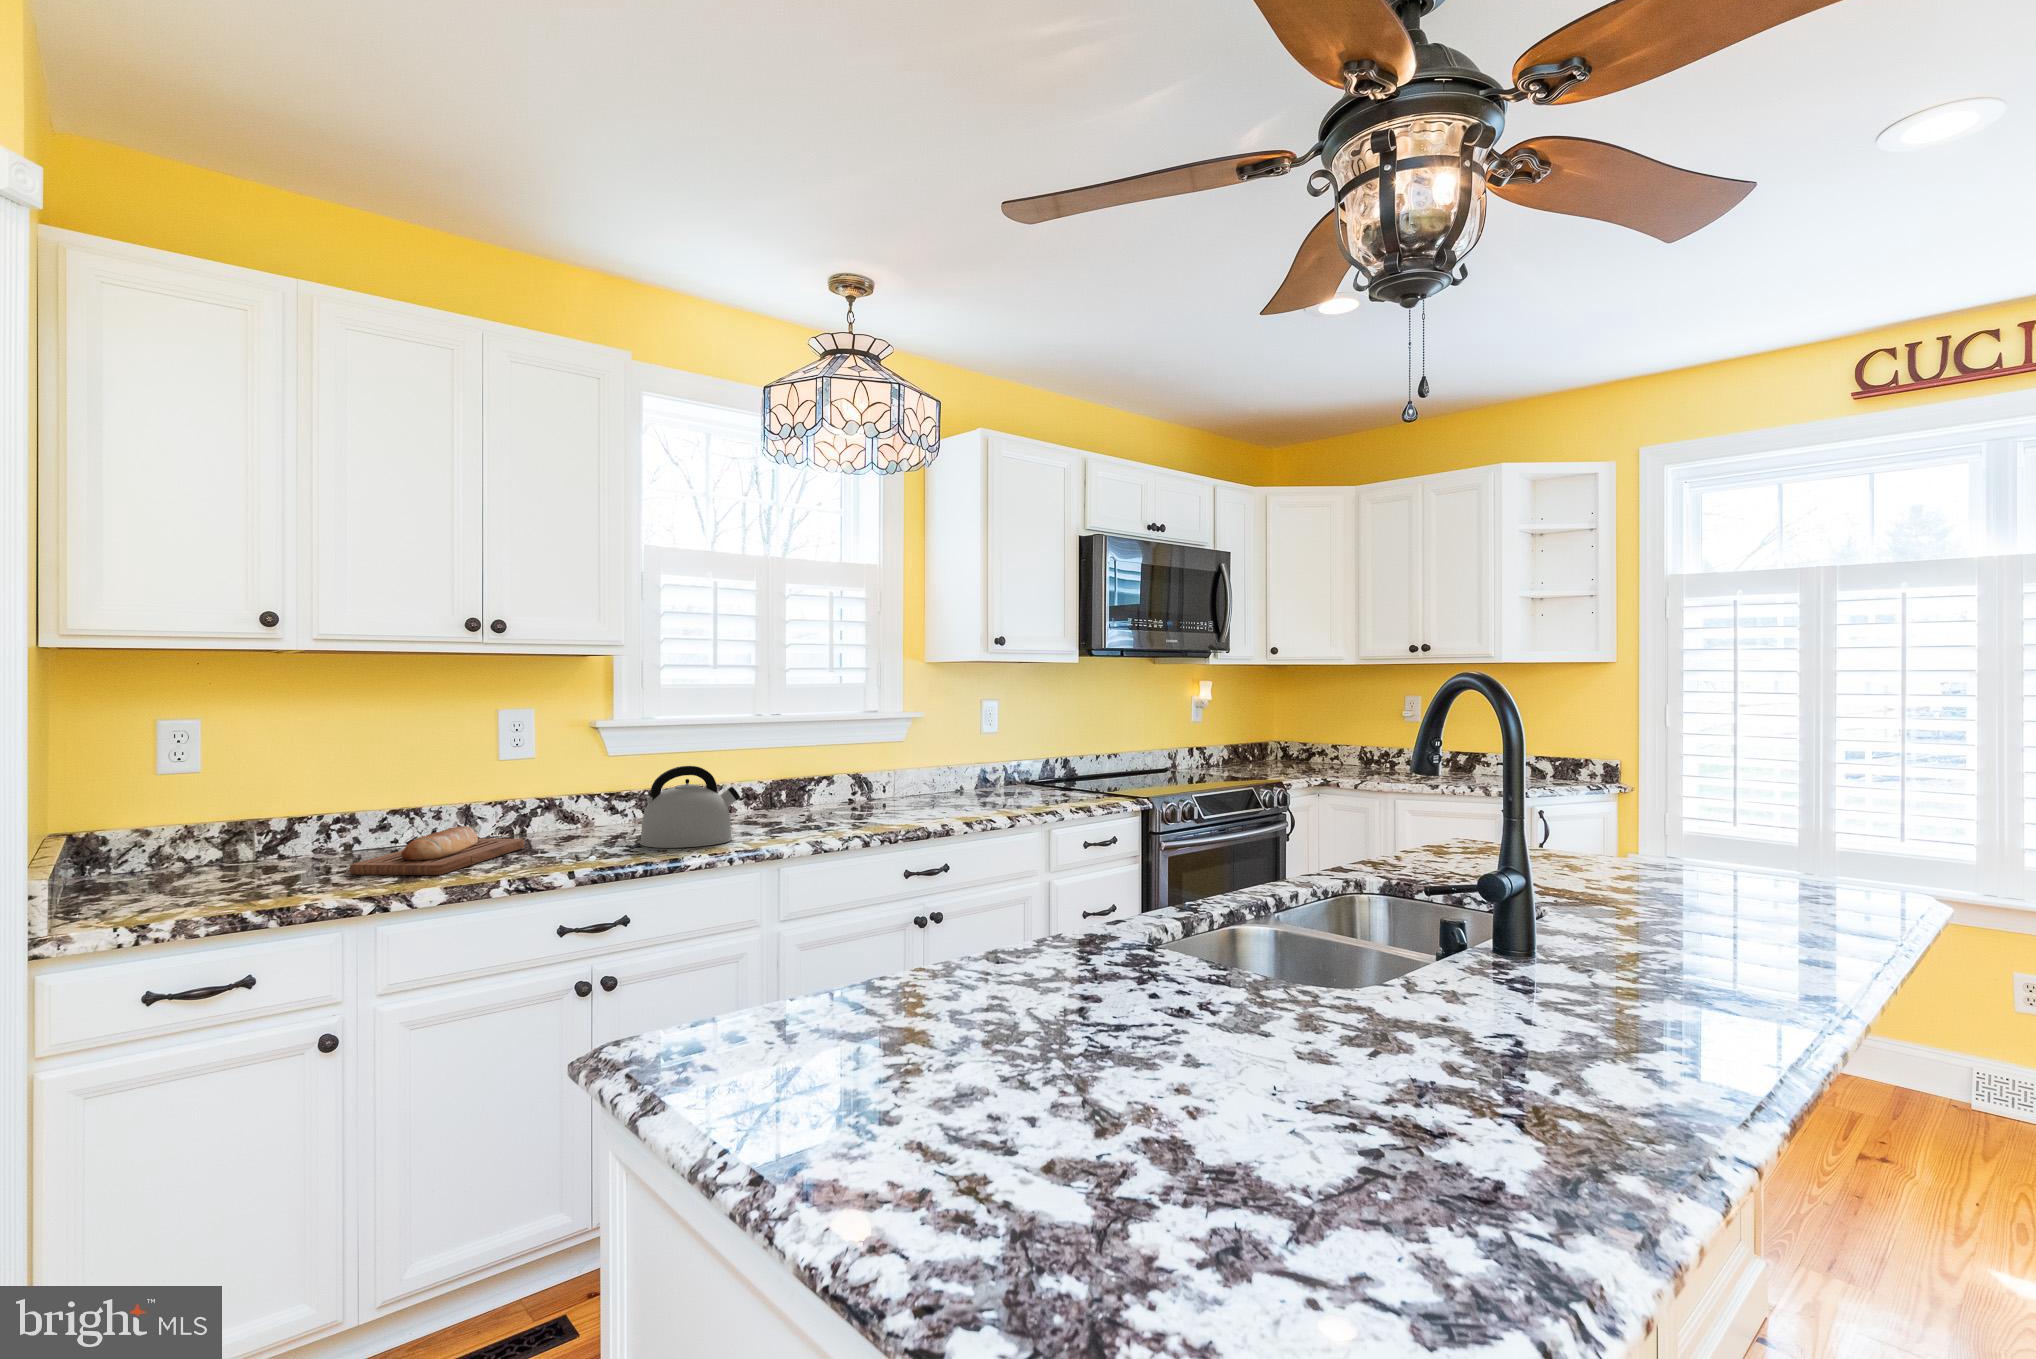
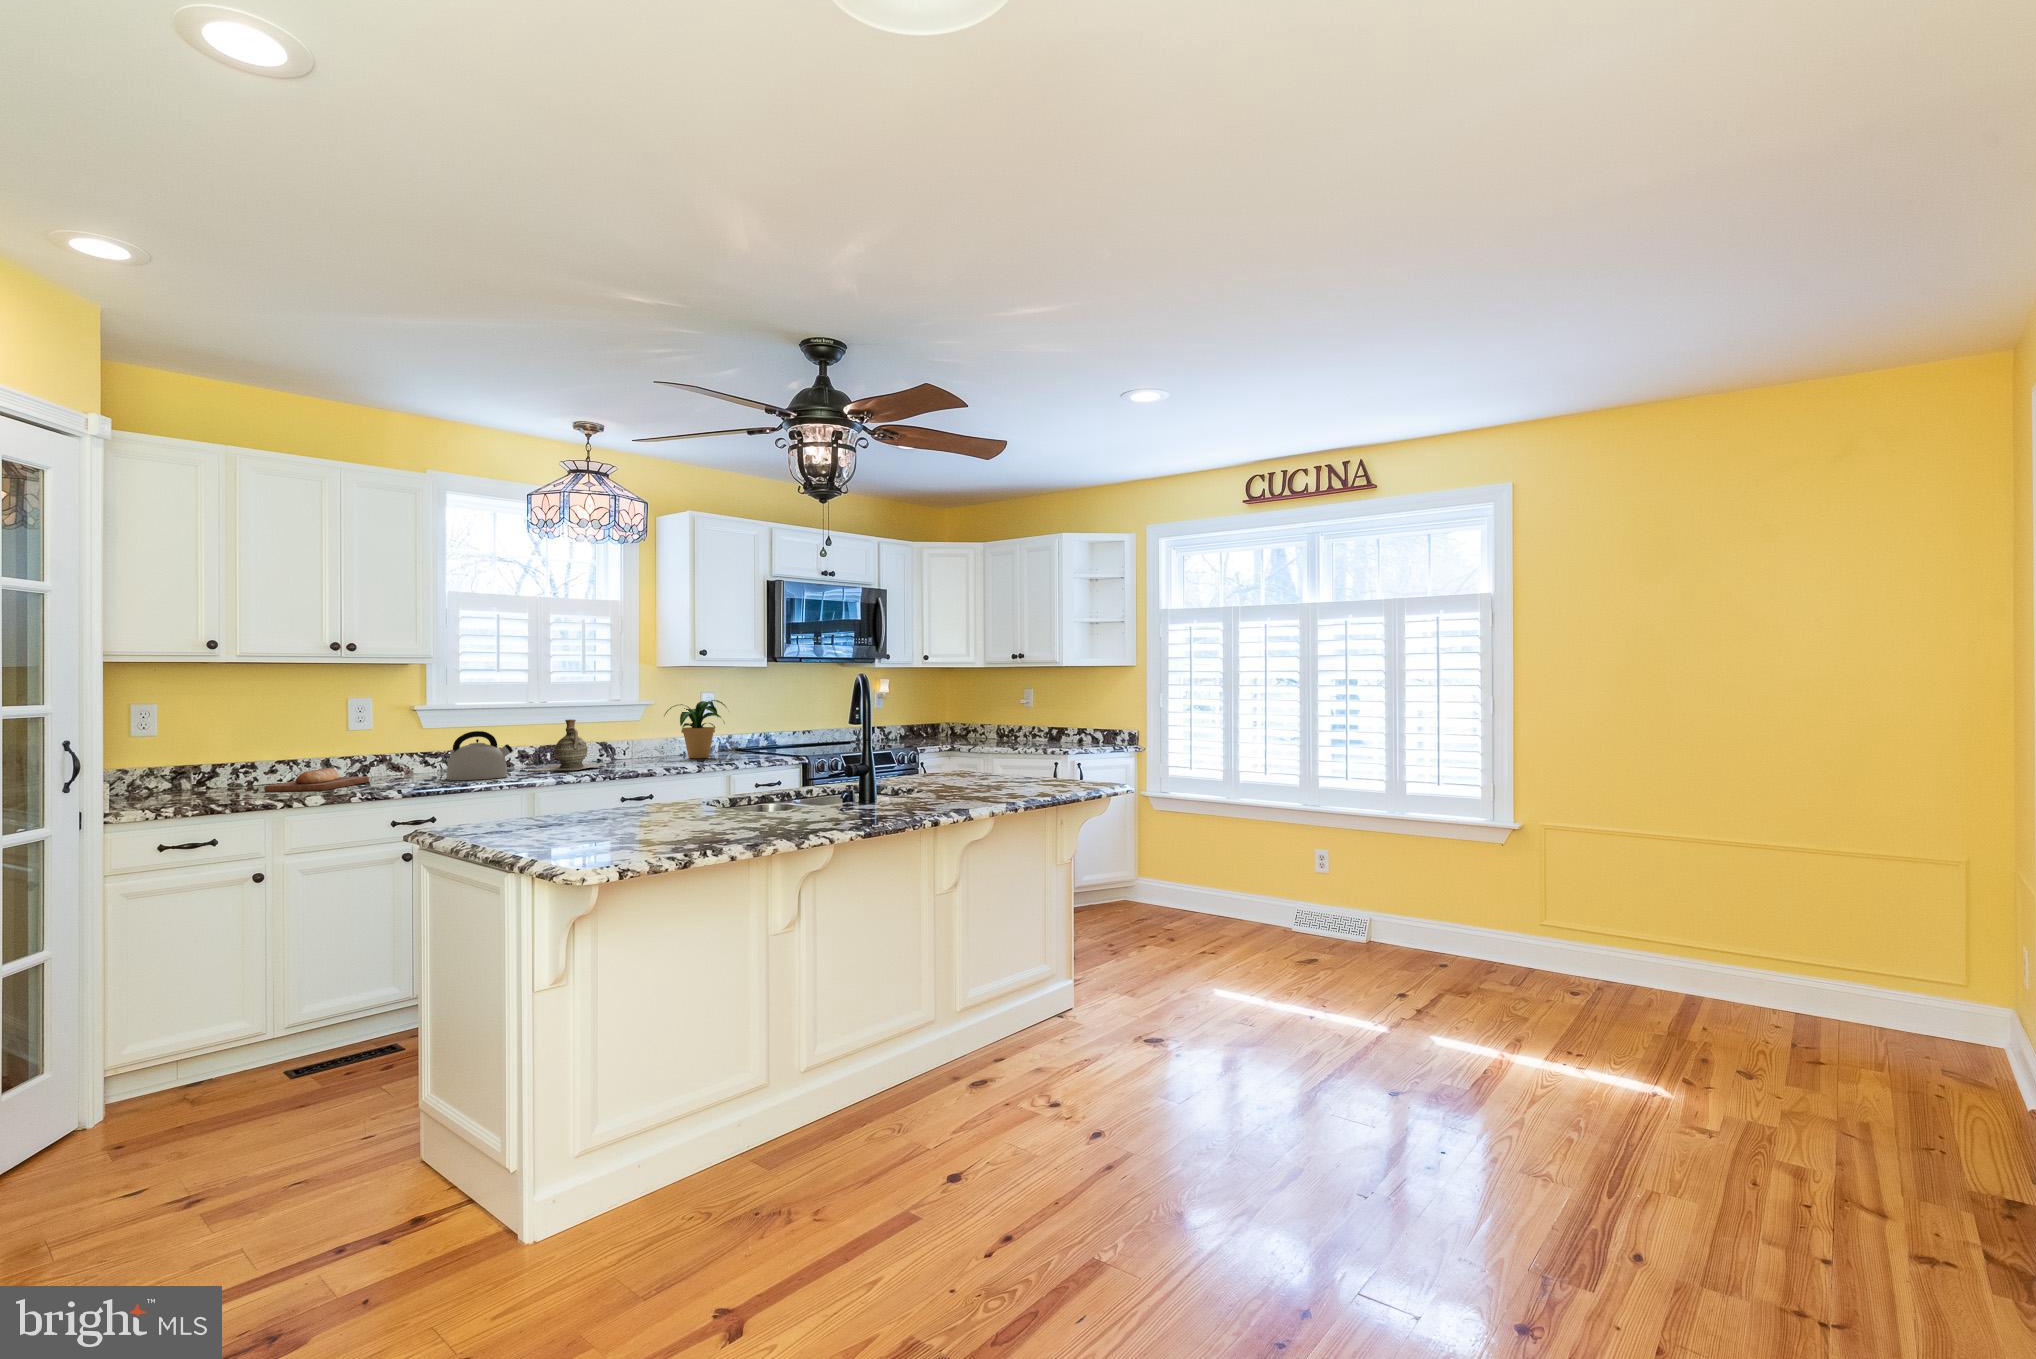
potted plant: none [937,712,1028,796] -> present [664,700,727,758]
ceramic jug: none [759,743,873,825] -> present [532,719,605,771]

